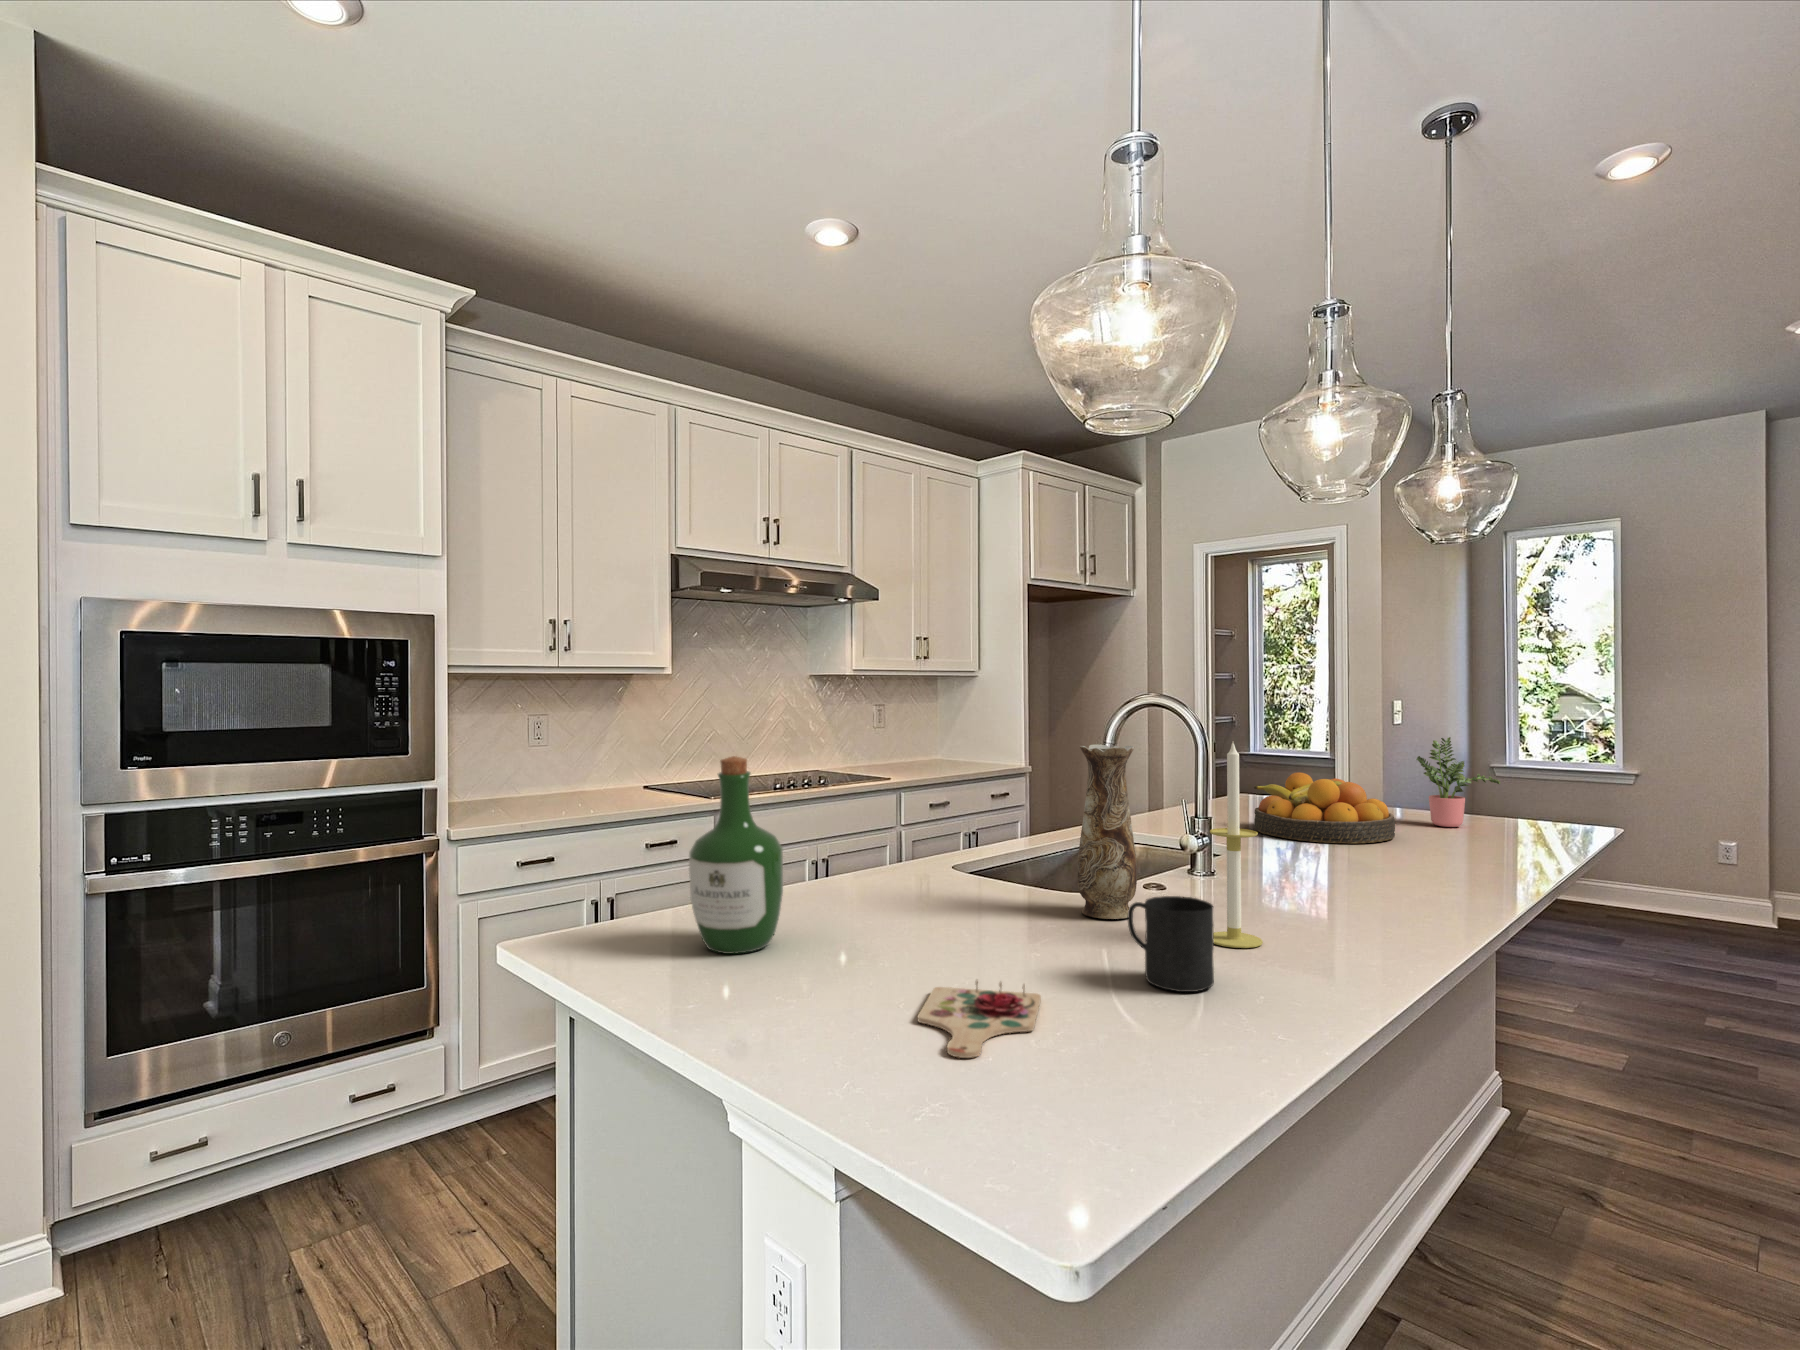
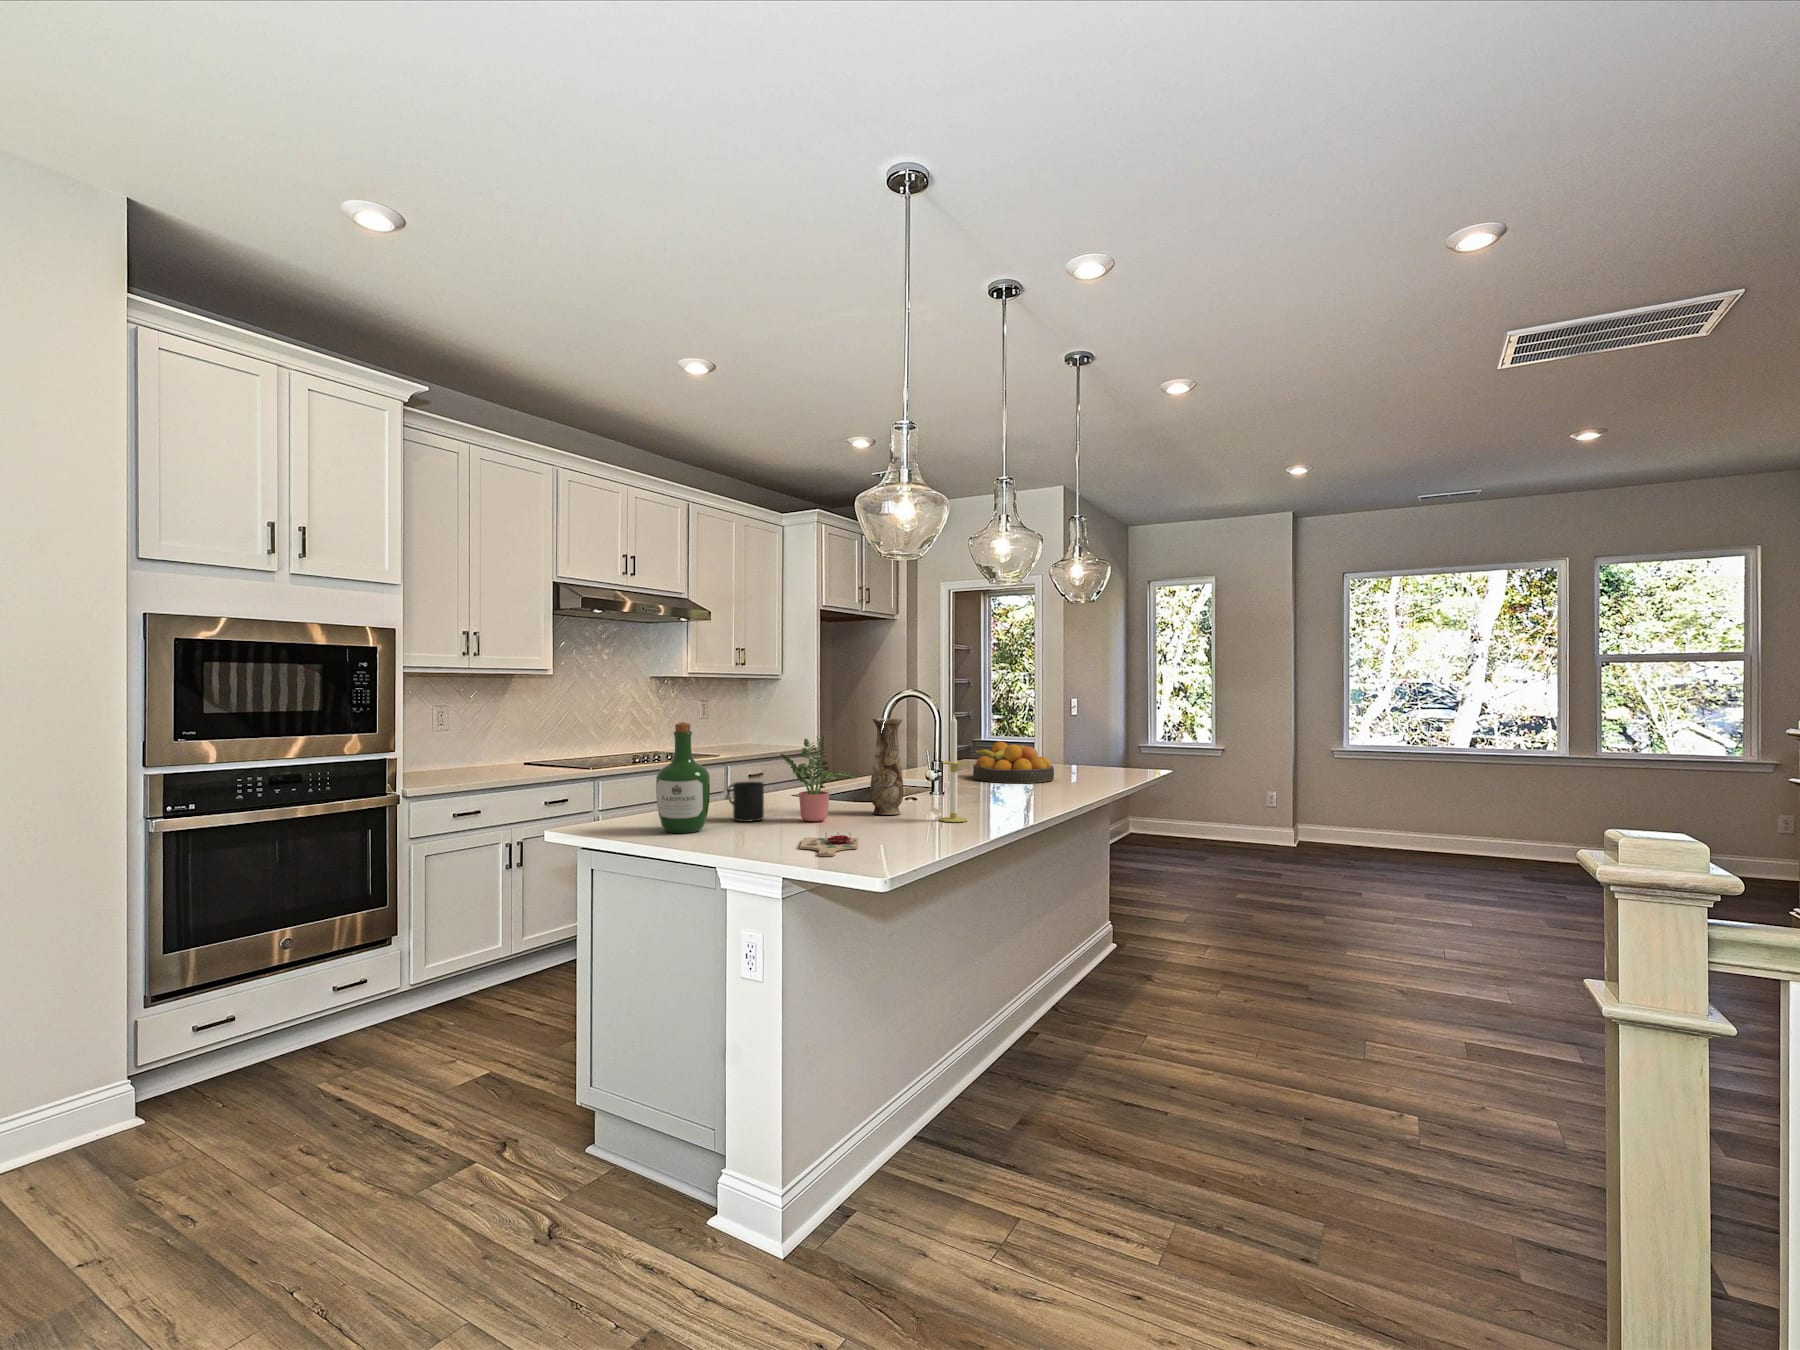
potted plant: present [1416,737,1500,827] -> present [780,736,856,821]
mug: present [1127,896,1214,992] -> present [727,781,764,822]

